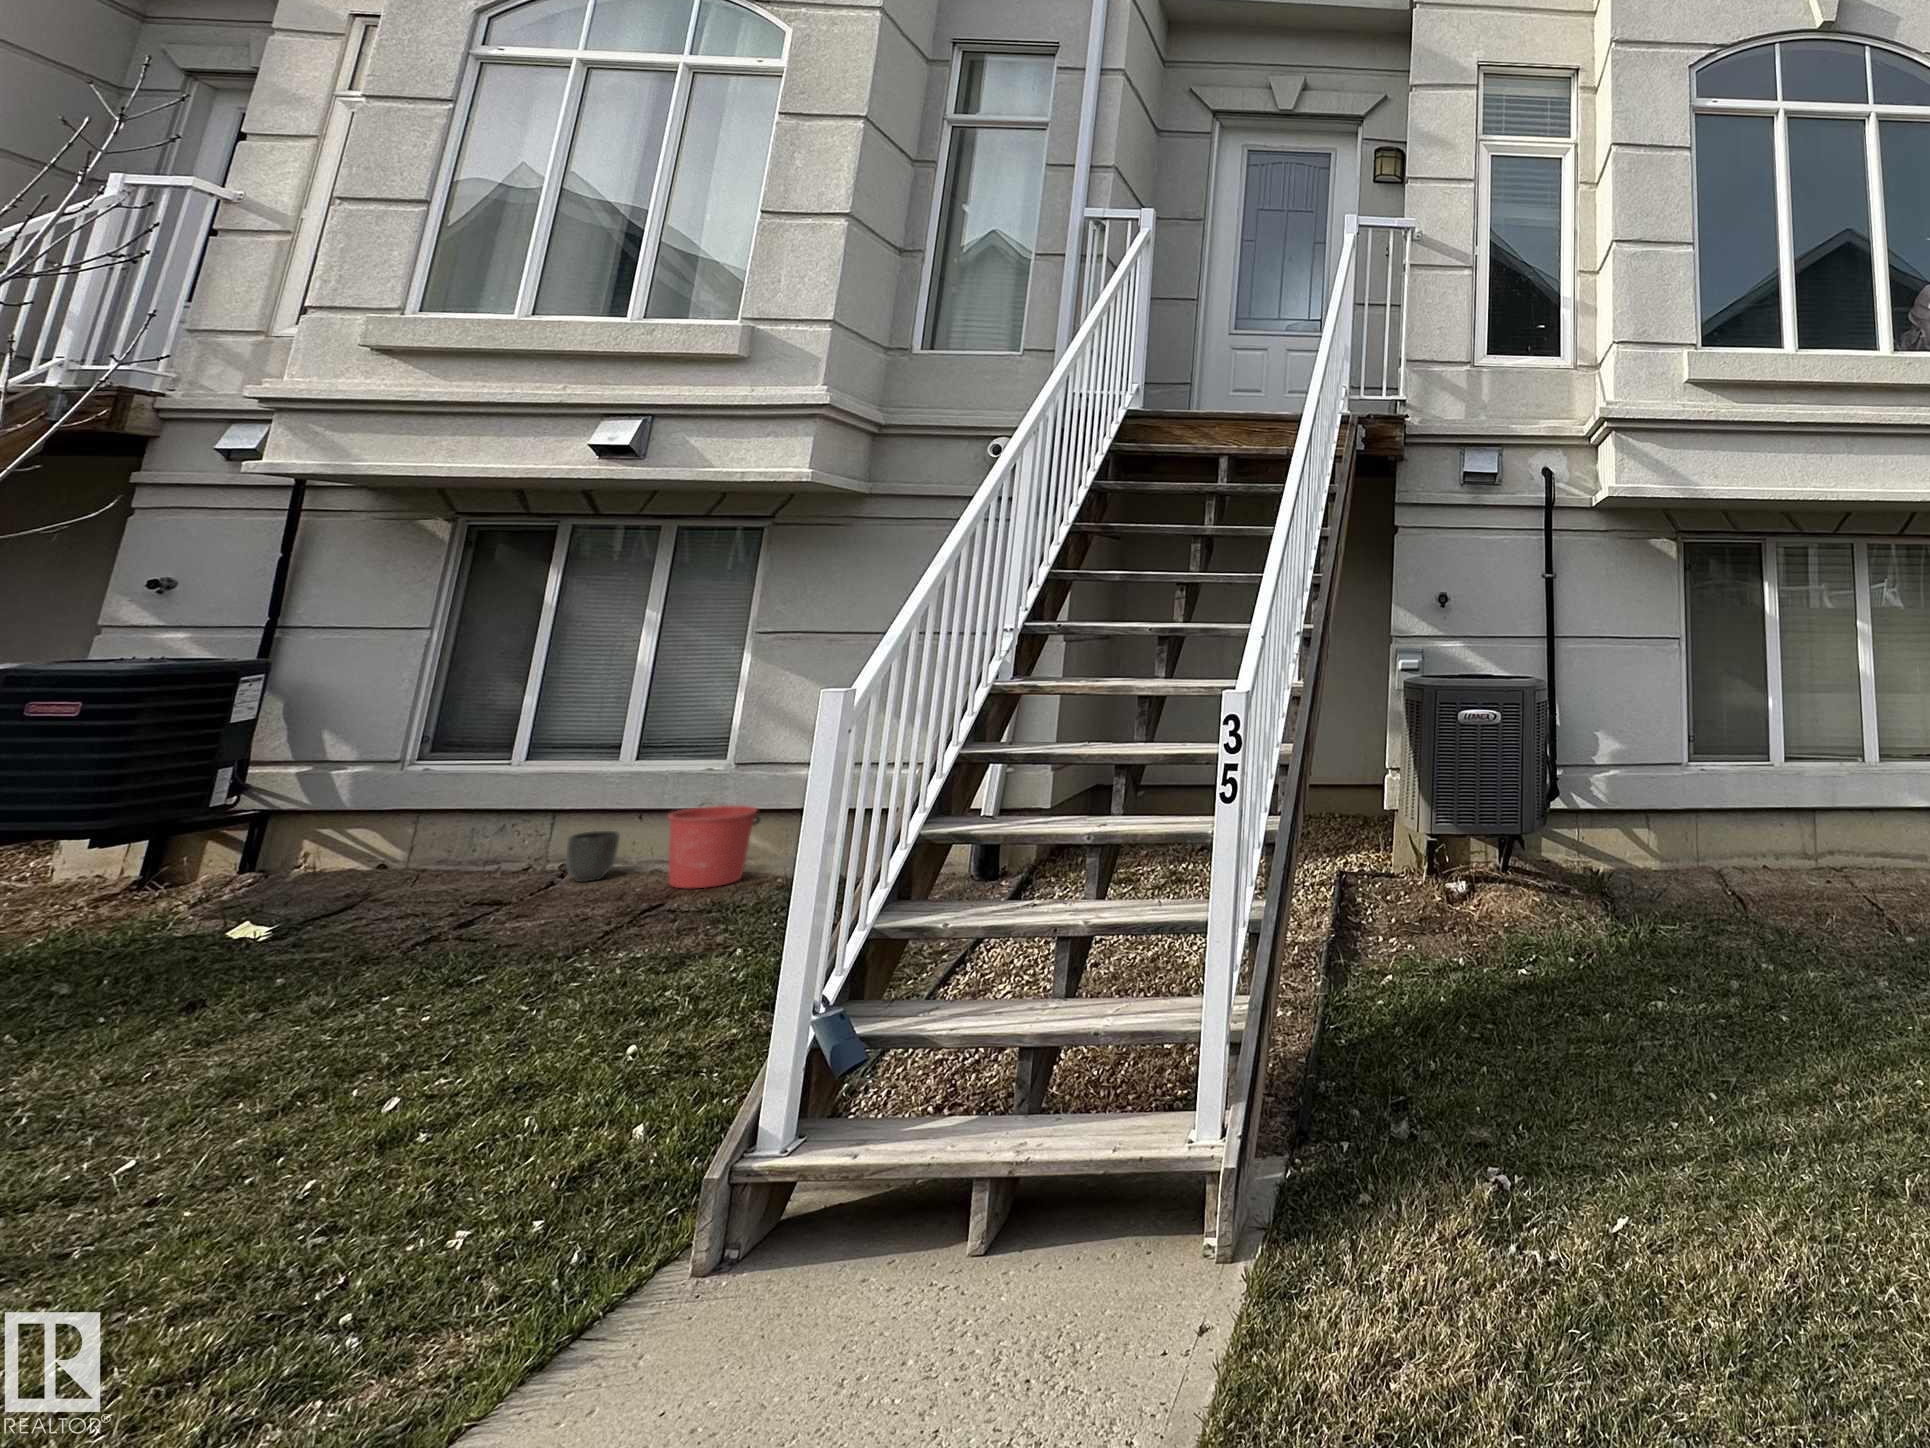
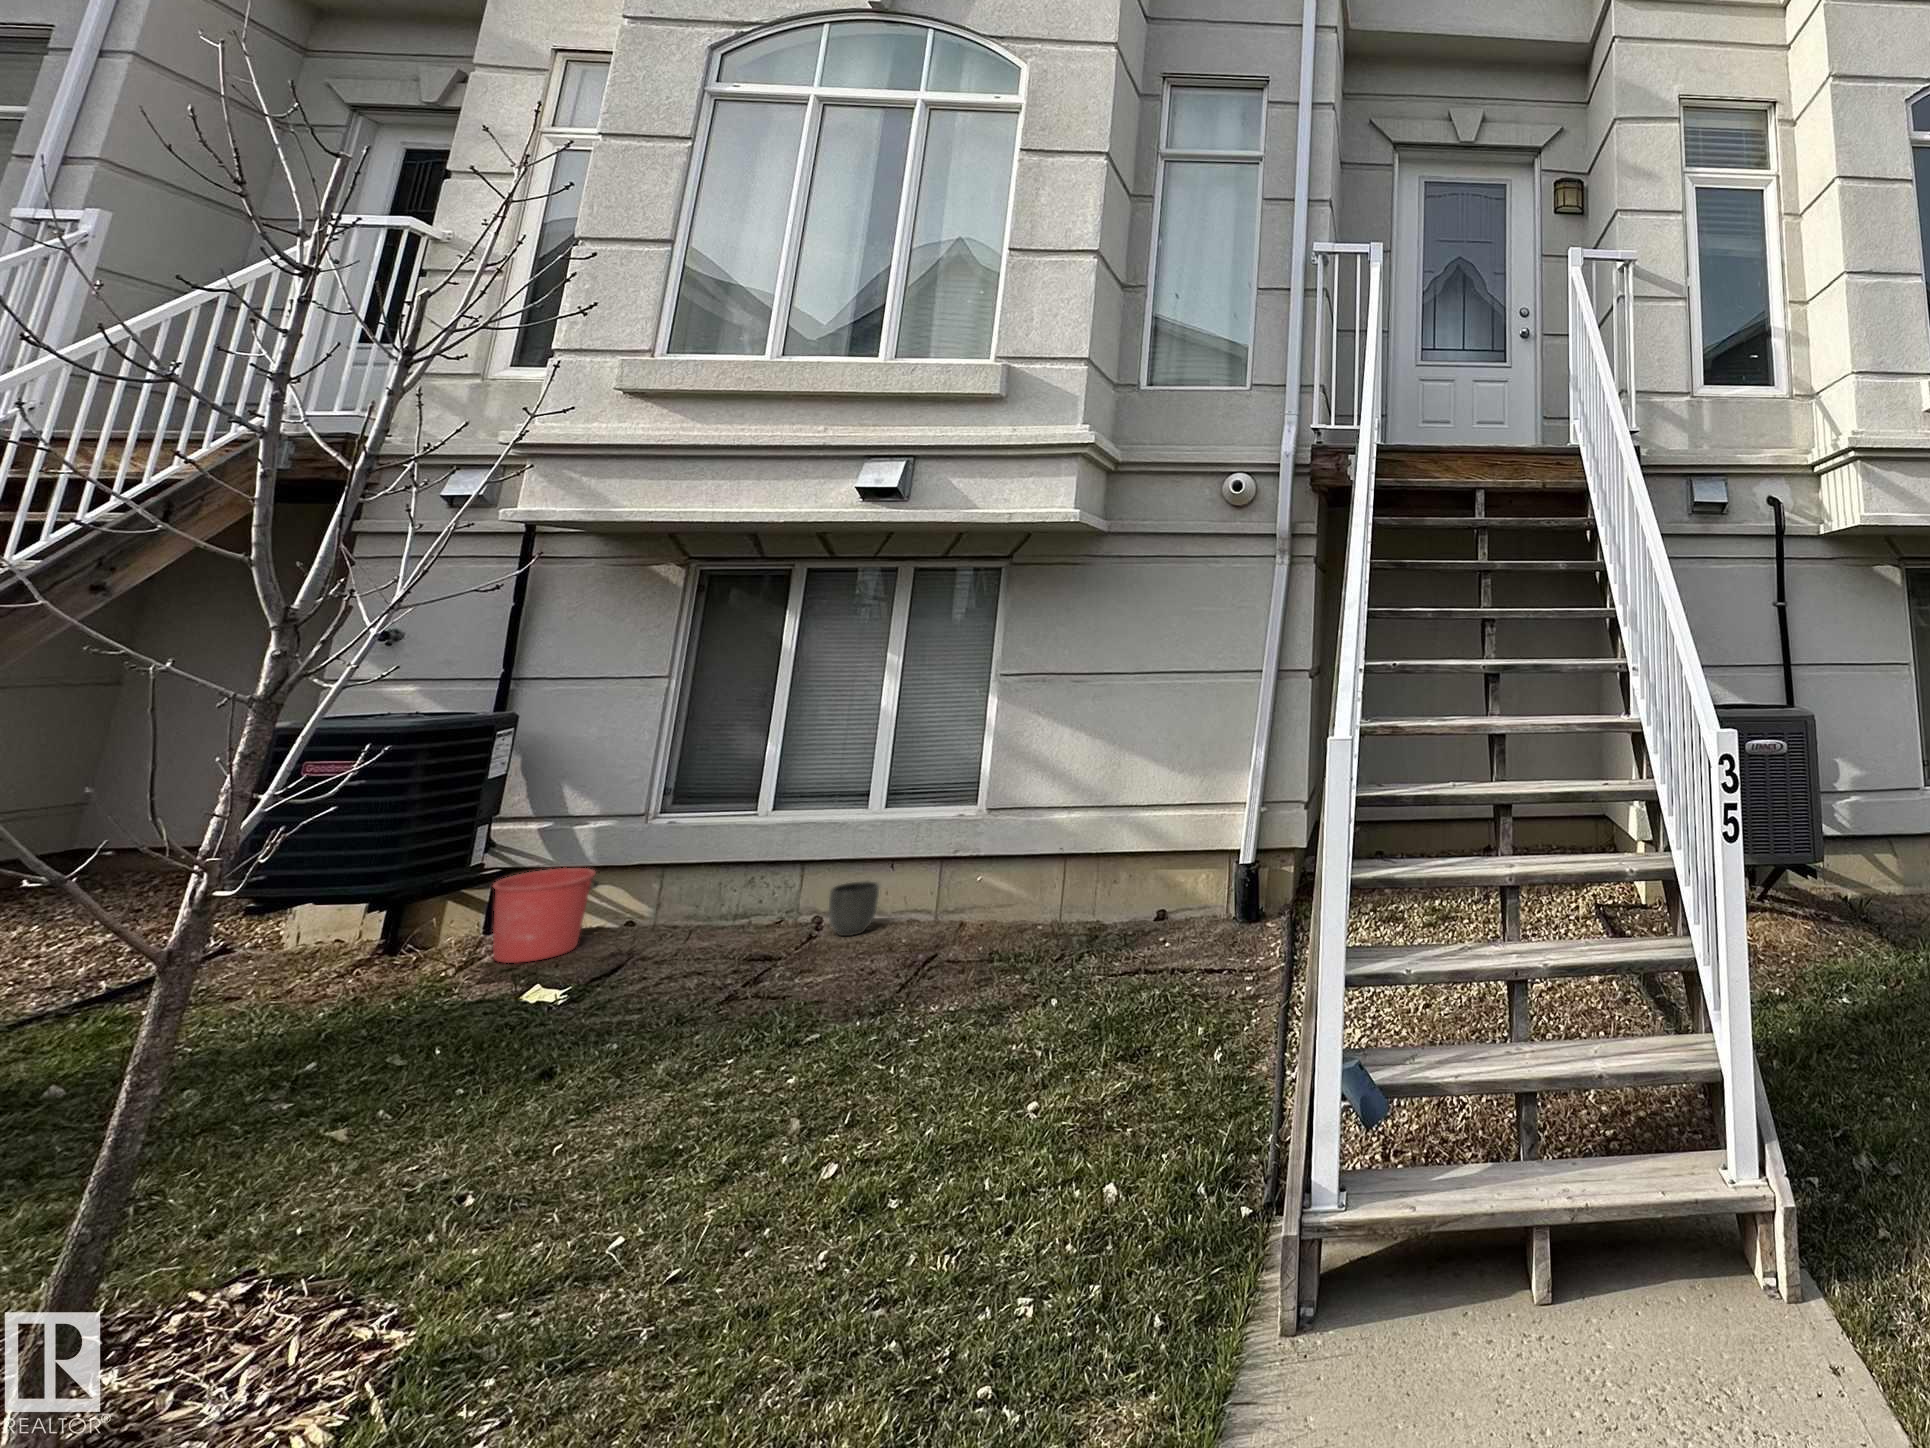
bucket: present [668,805,760,888] -> present [493,868,598,963]

